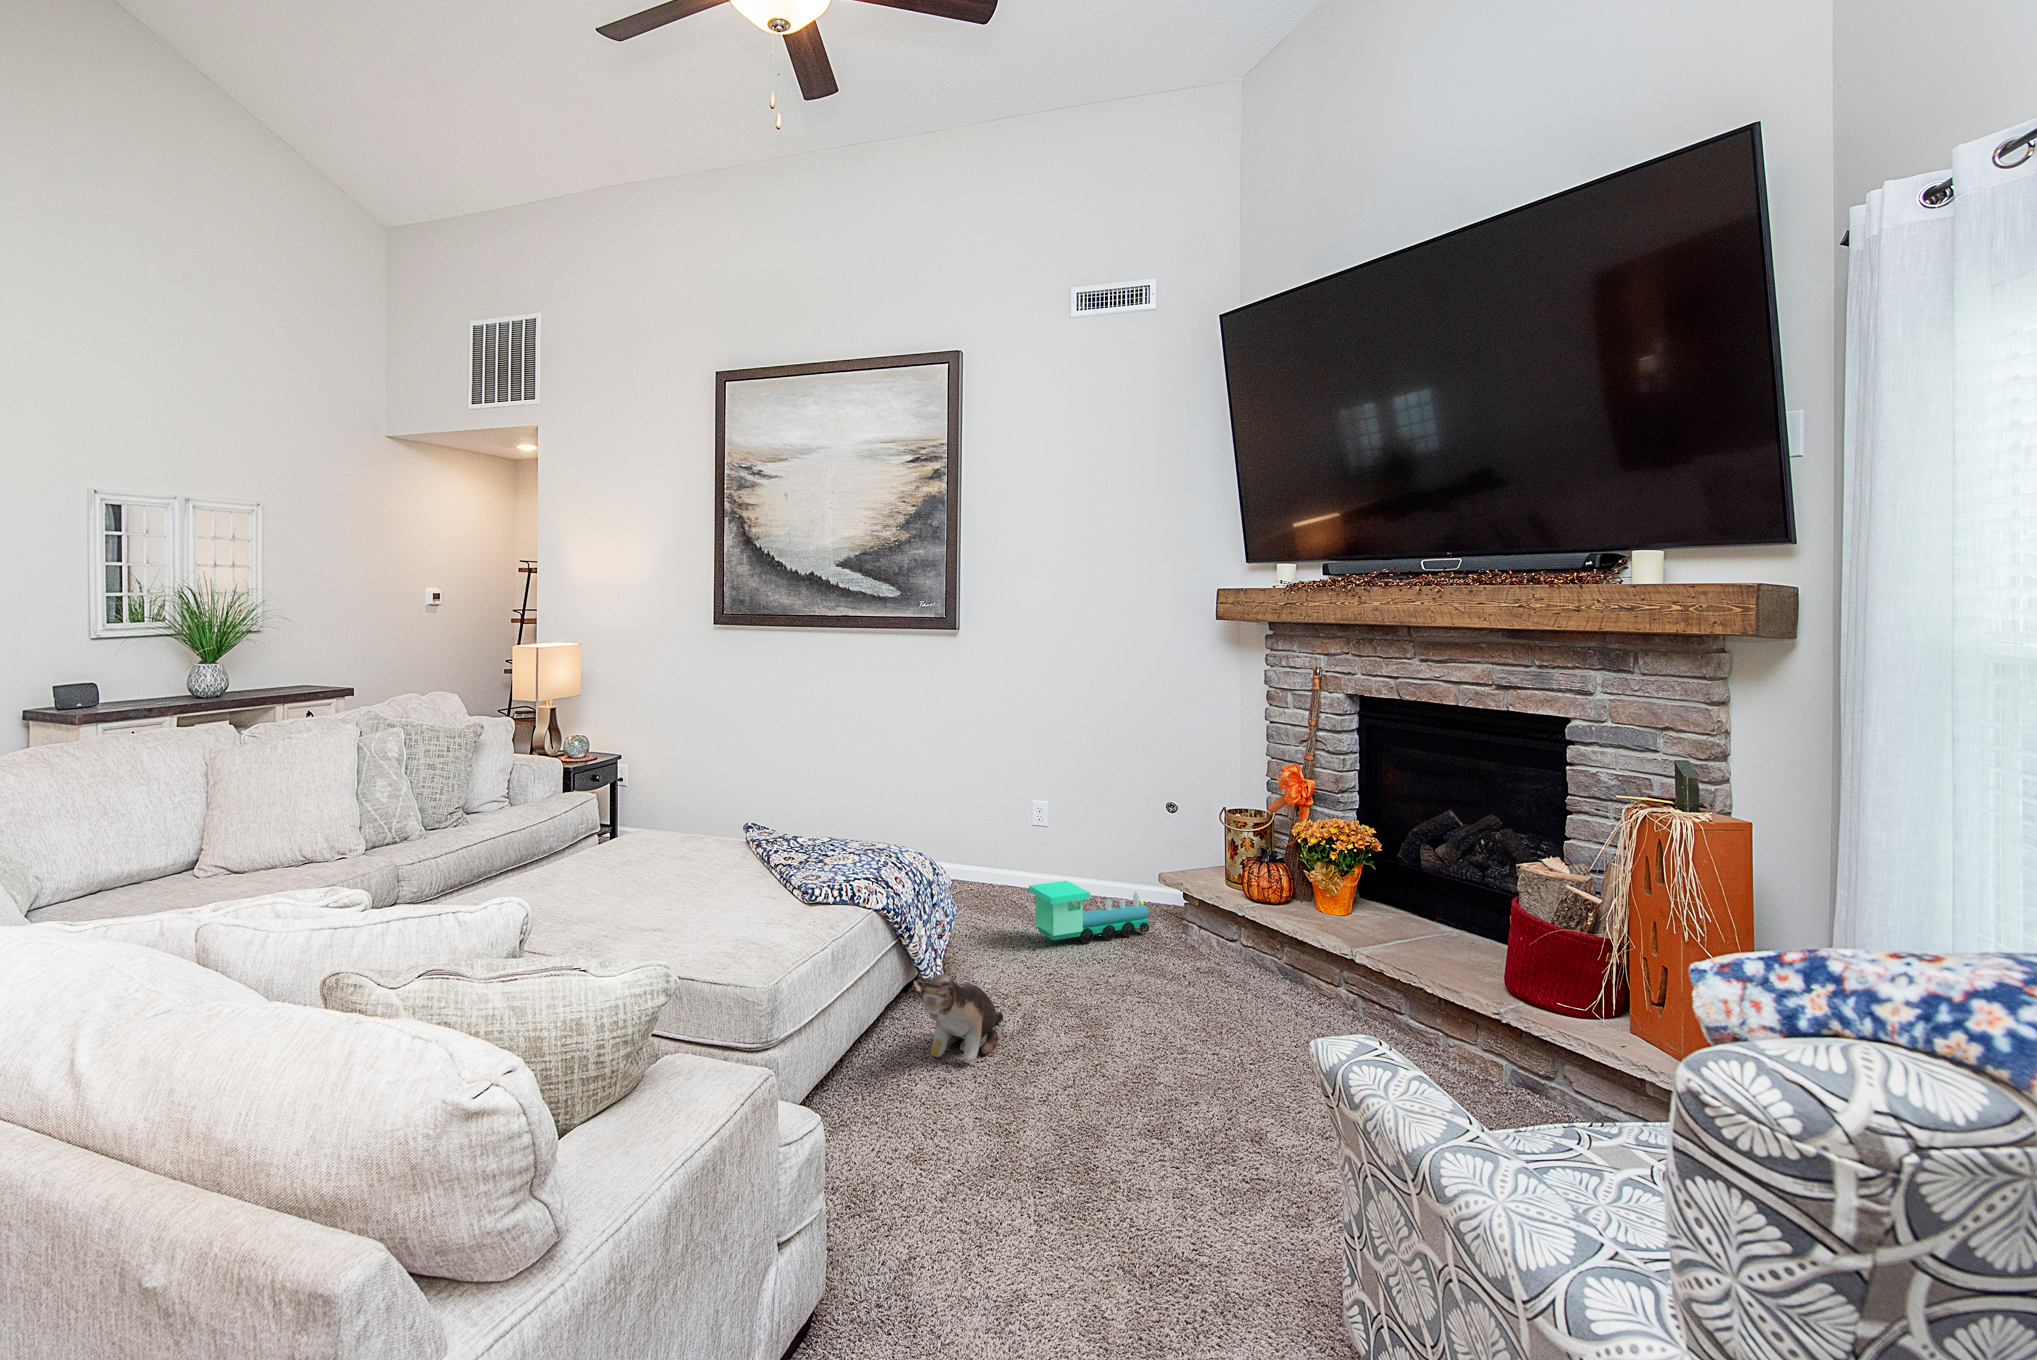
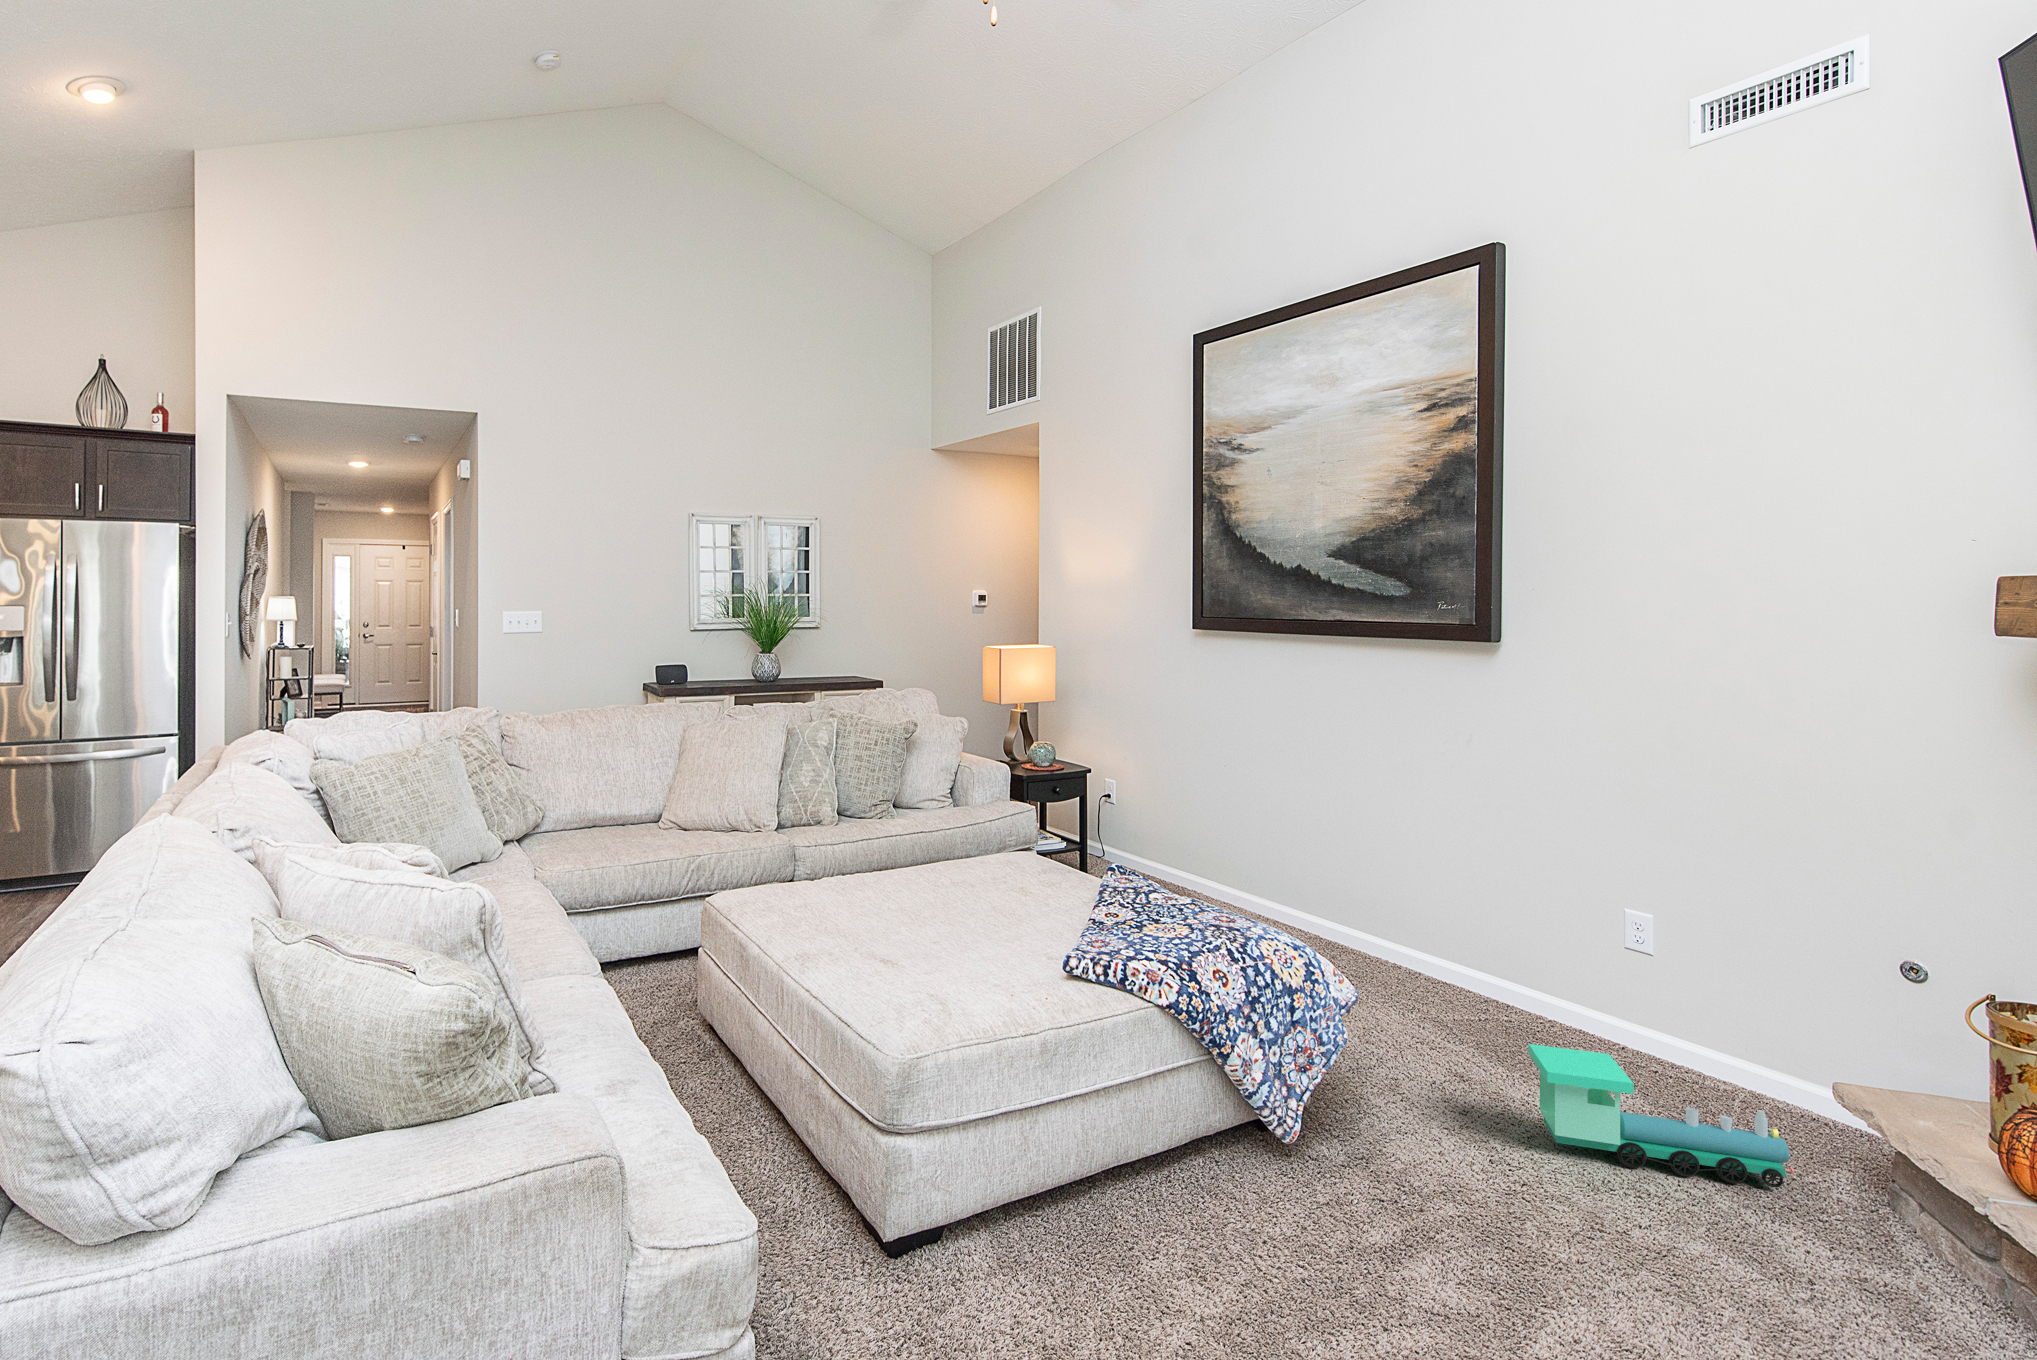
plush toy: present [914,974,1003,1063] -> none [1150,1115,1355,1267]

